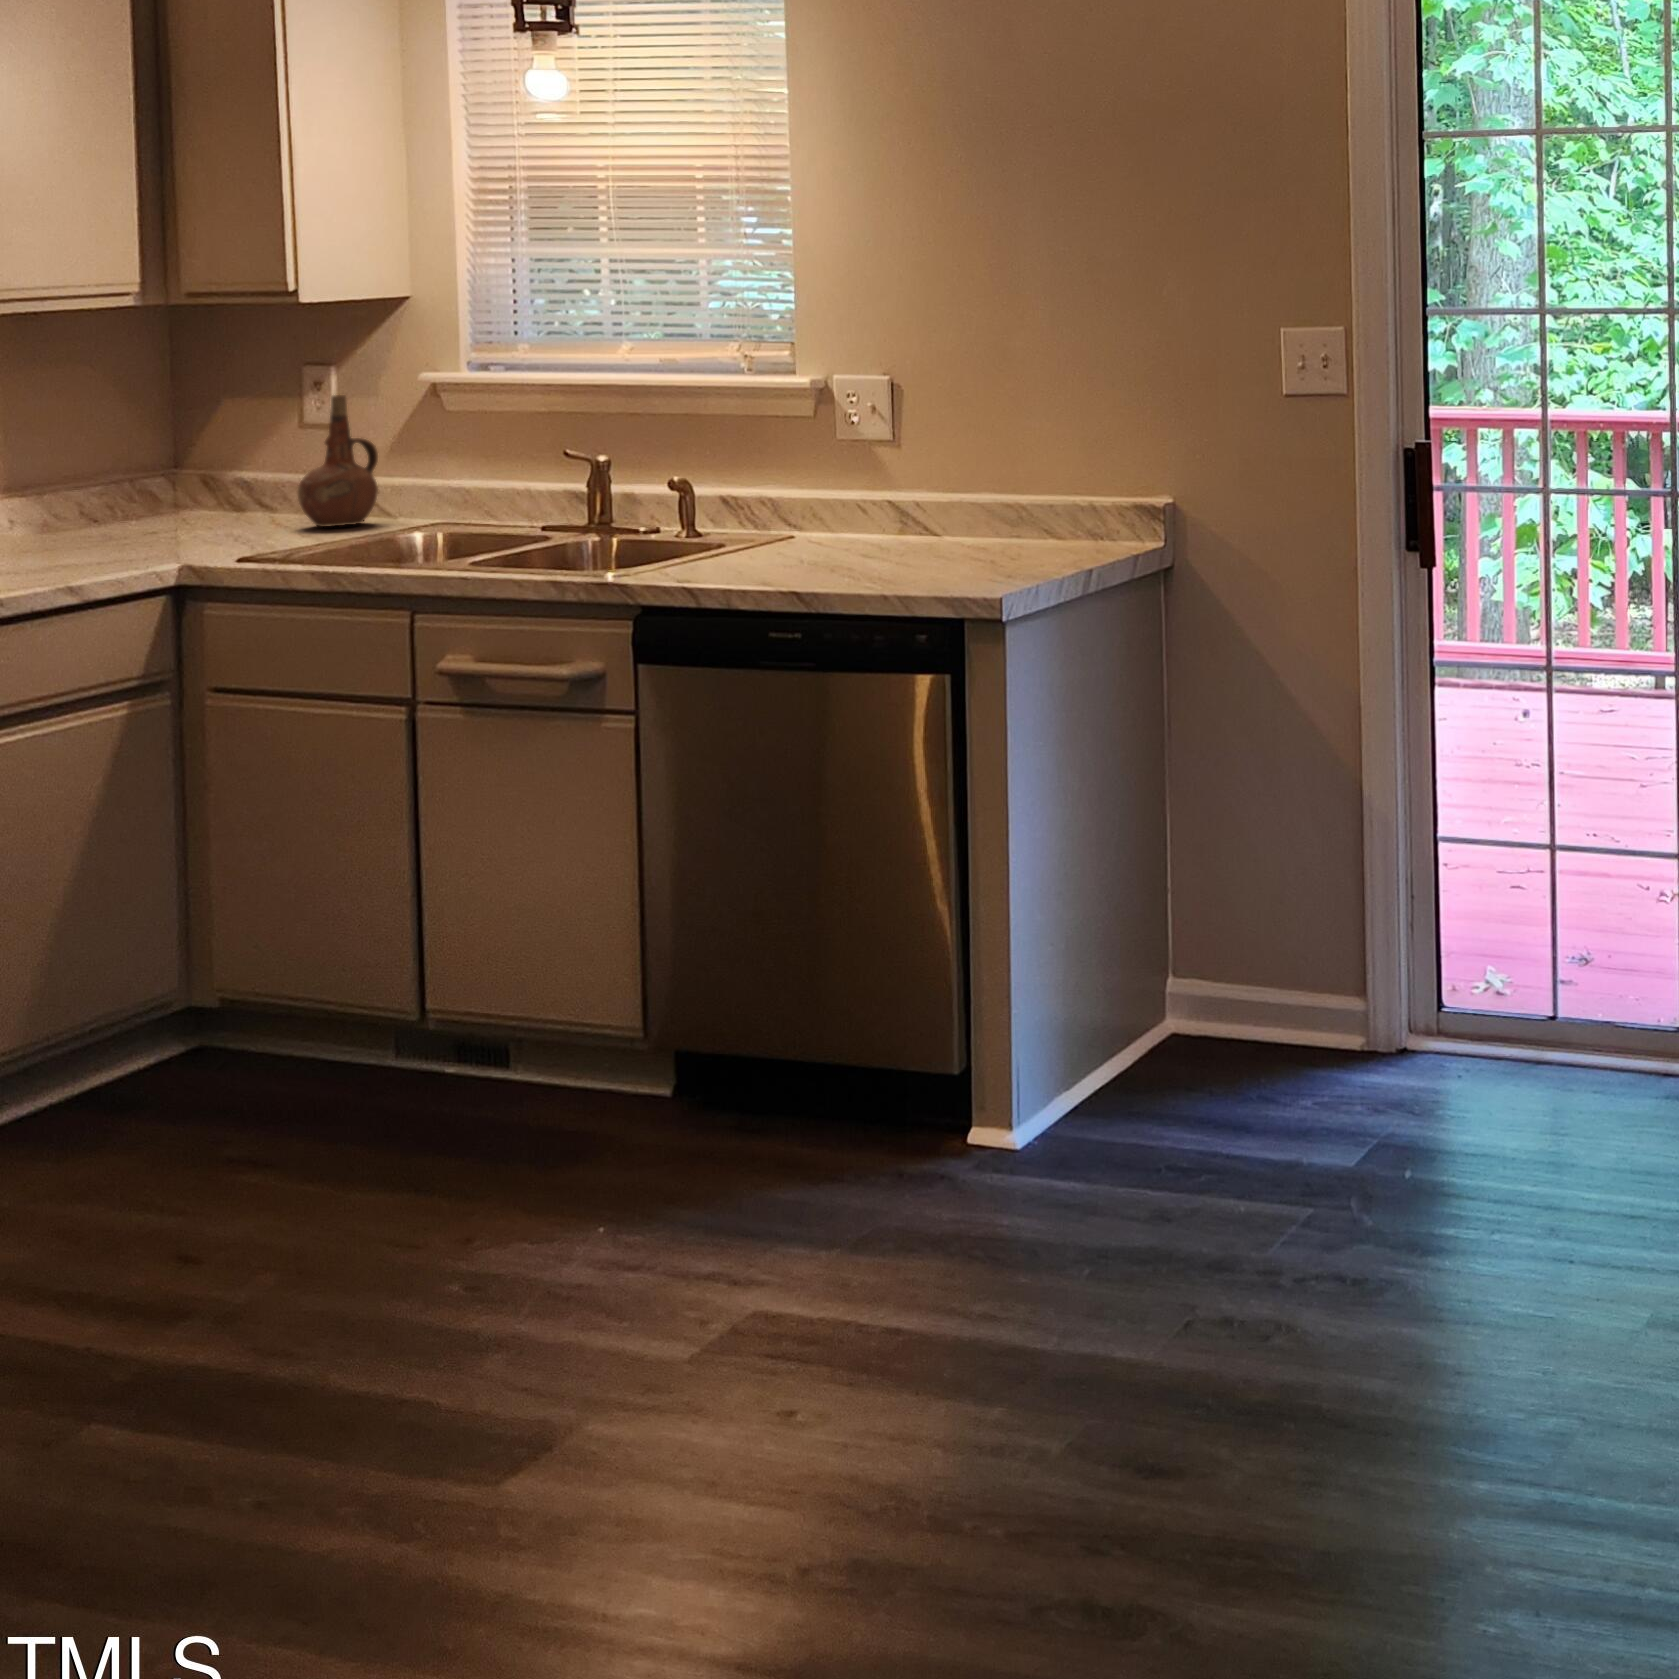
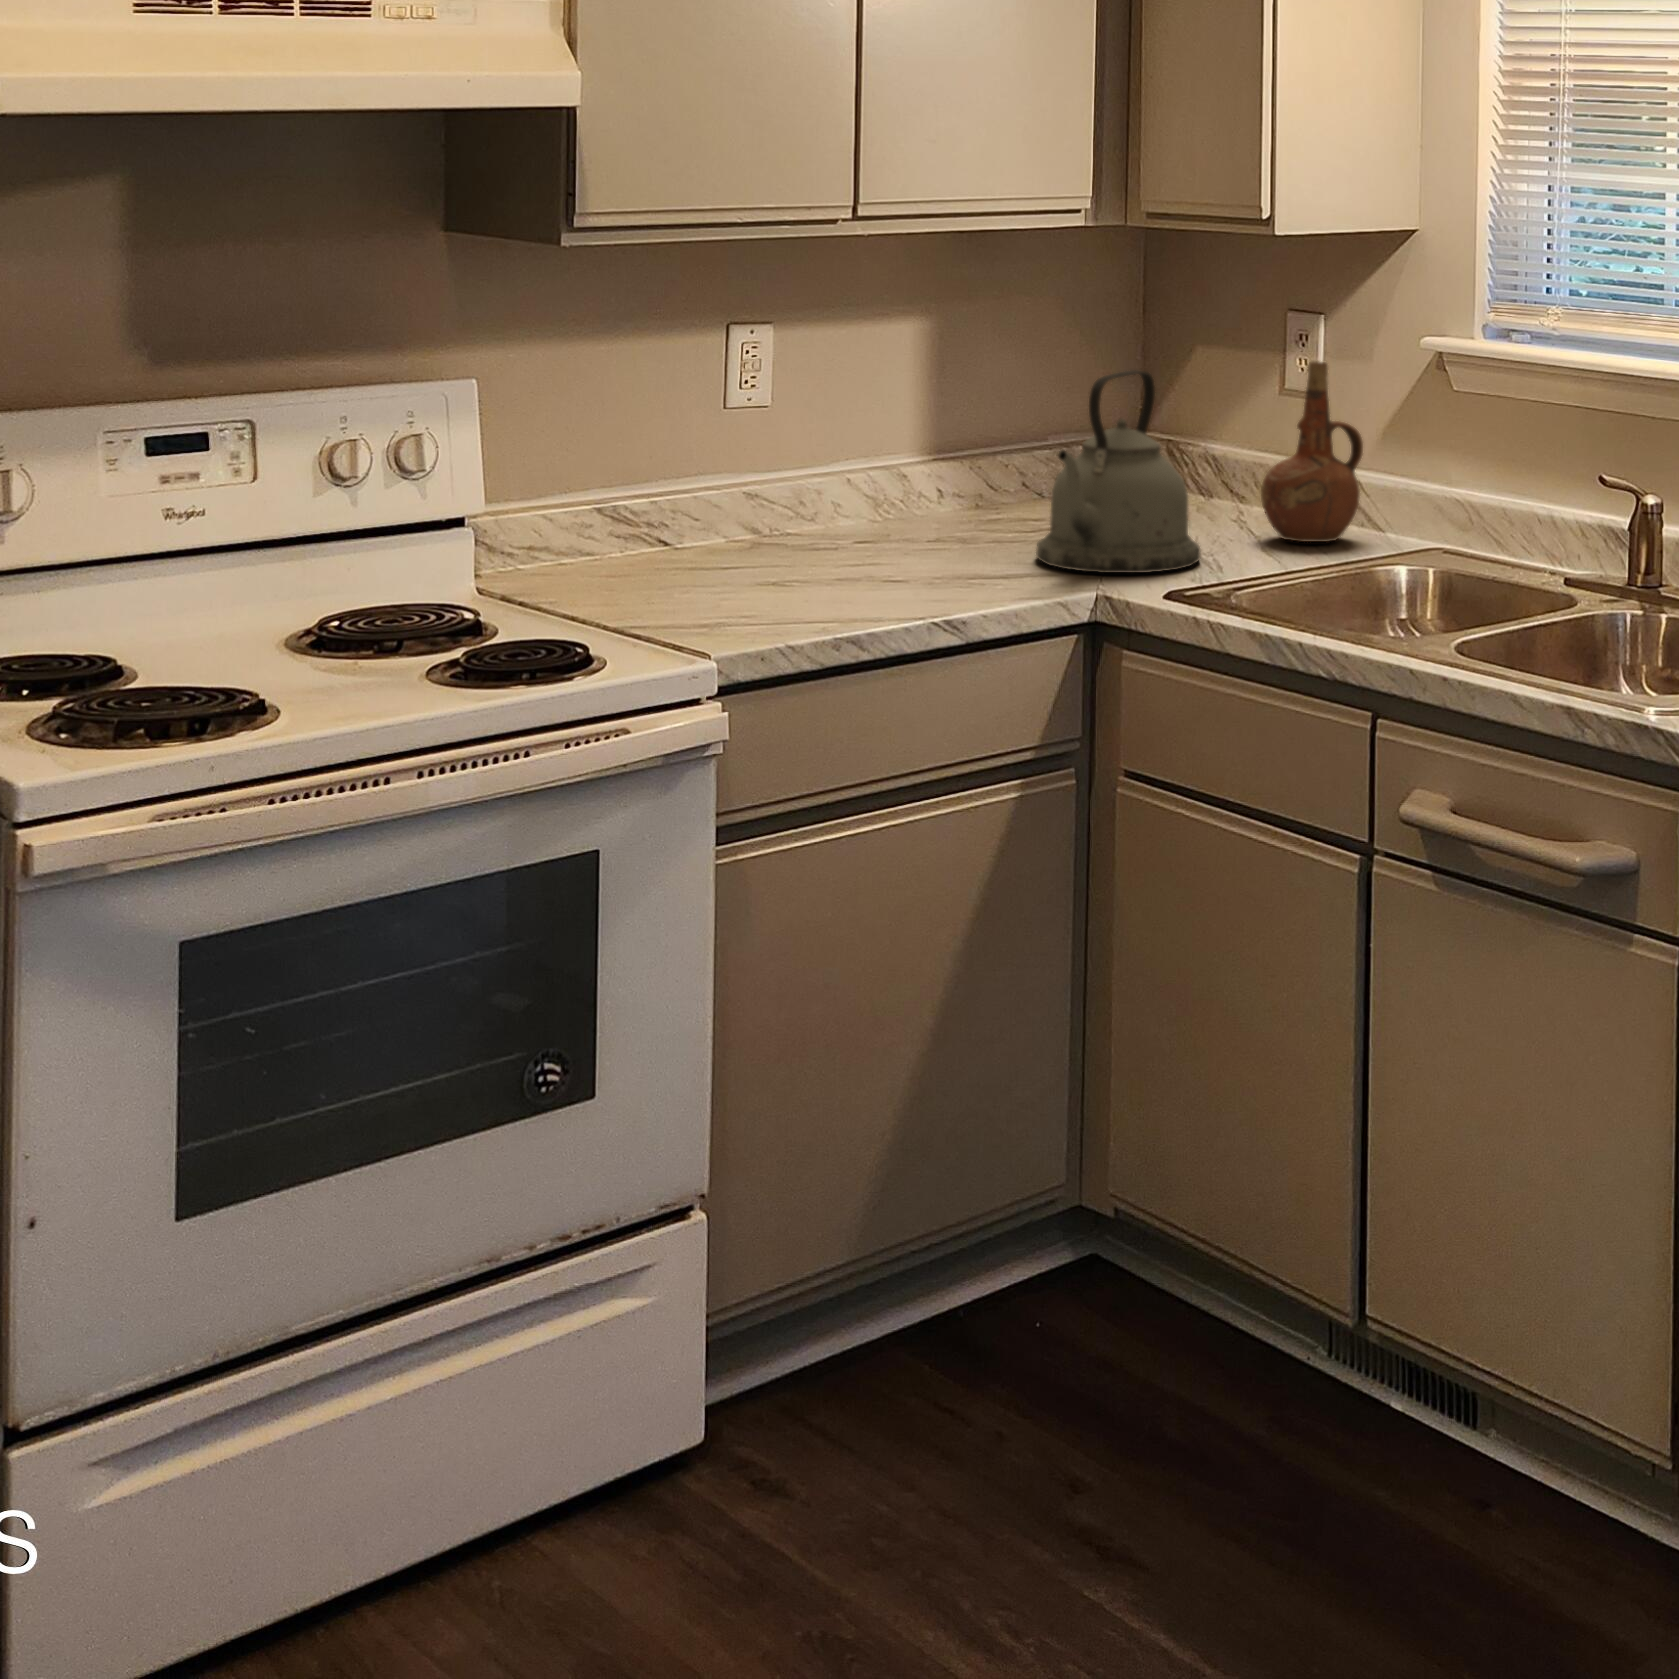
kettle: none [118,408,256,554] -> present [1036,370,1200,573]

